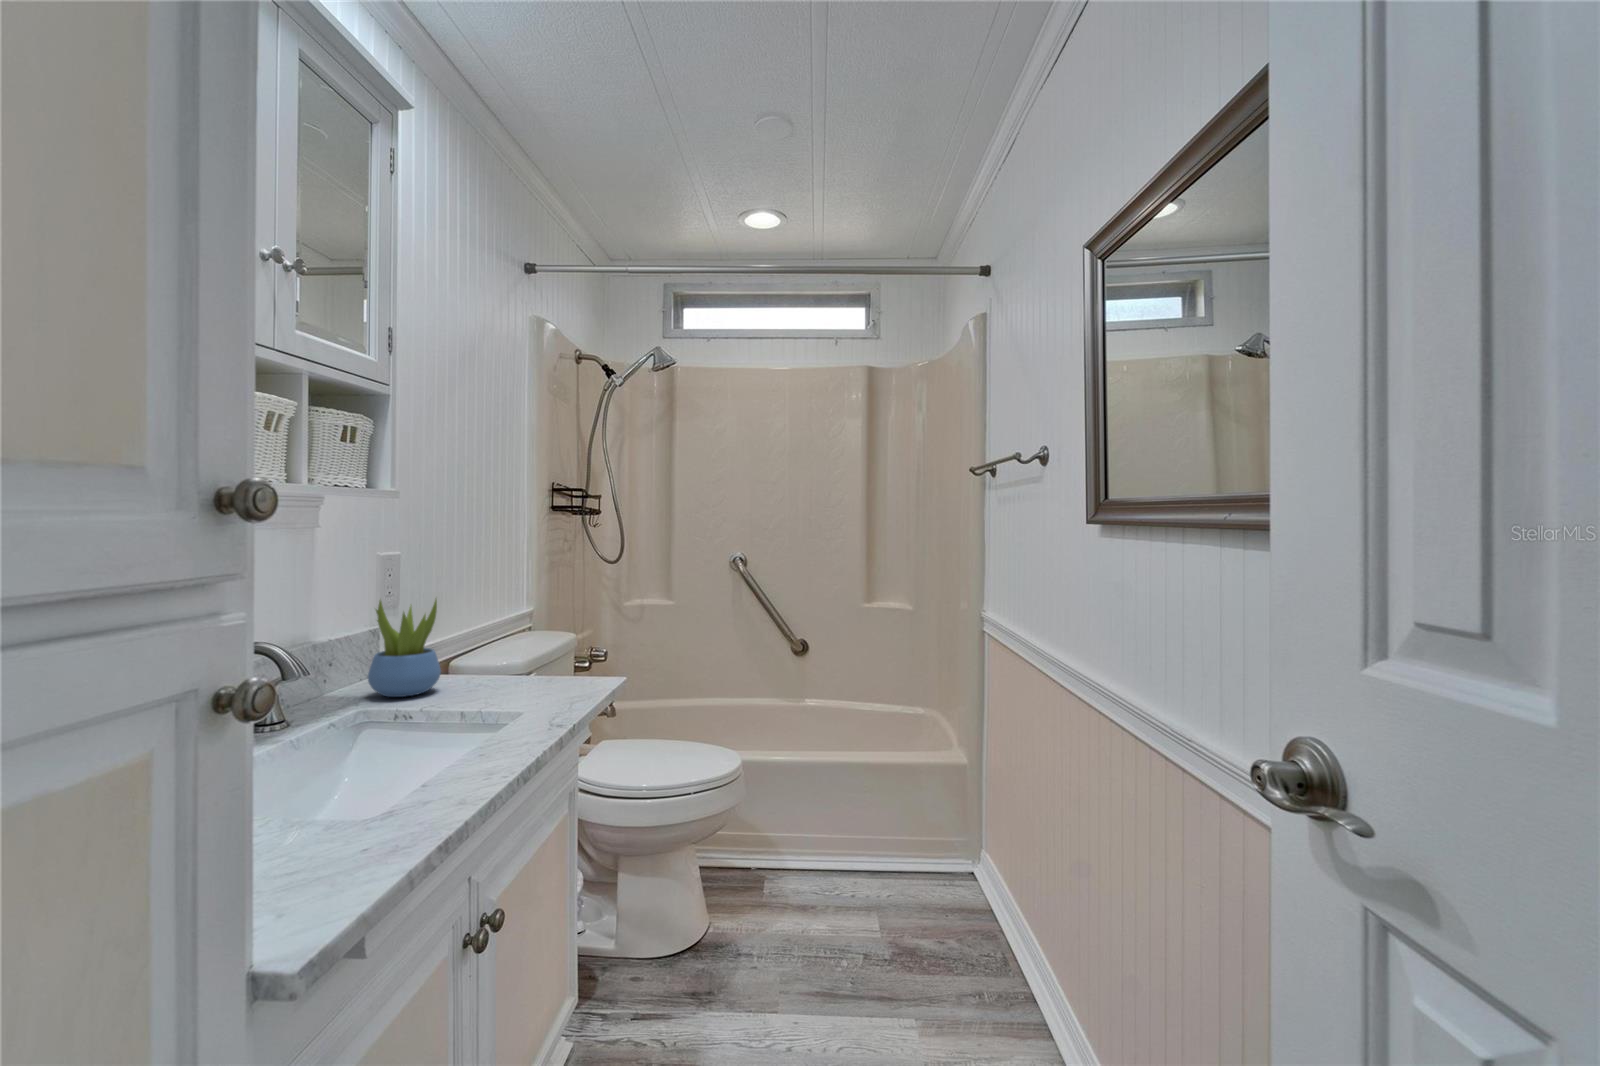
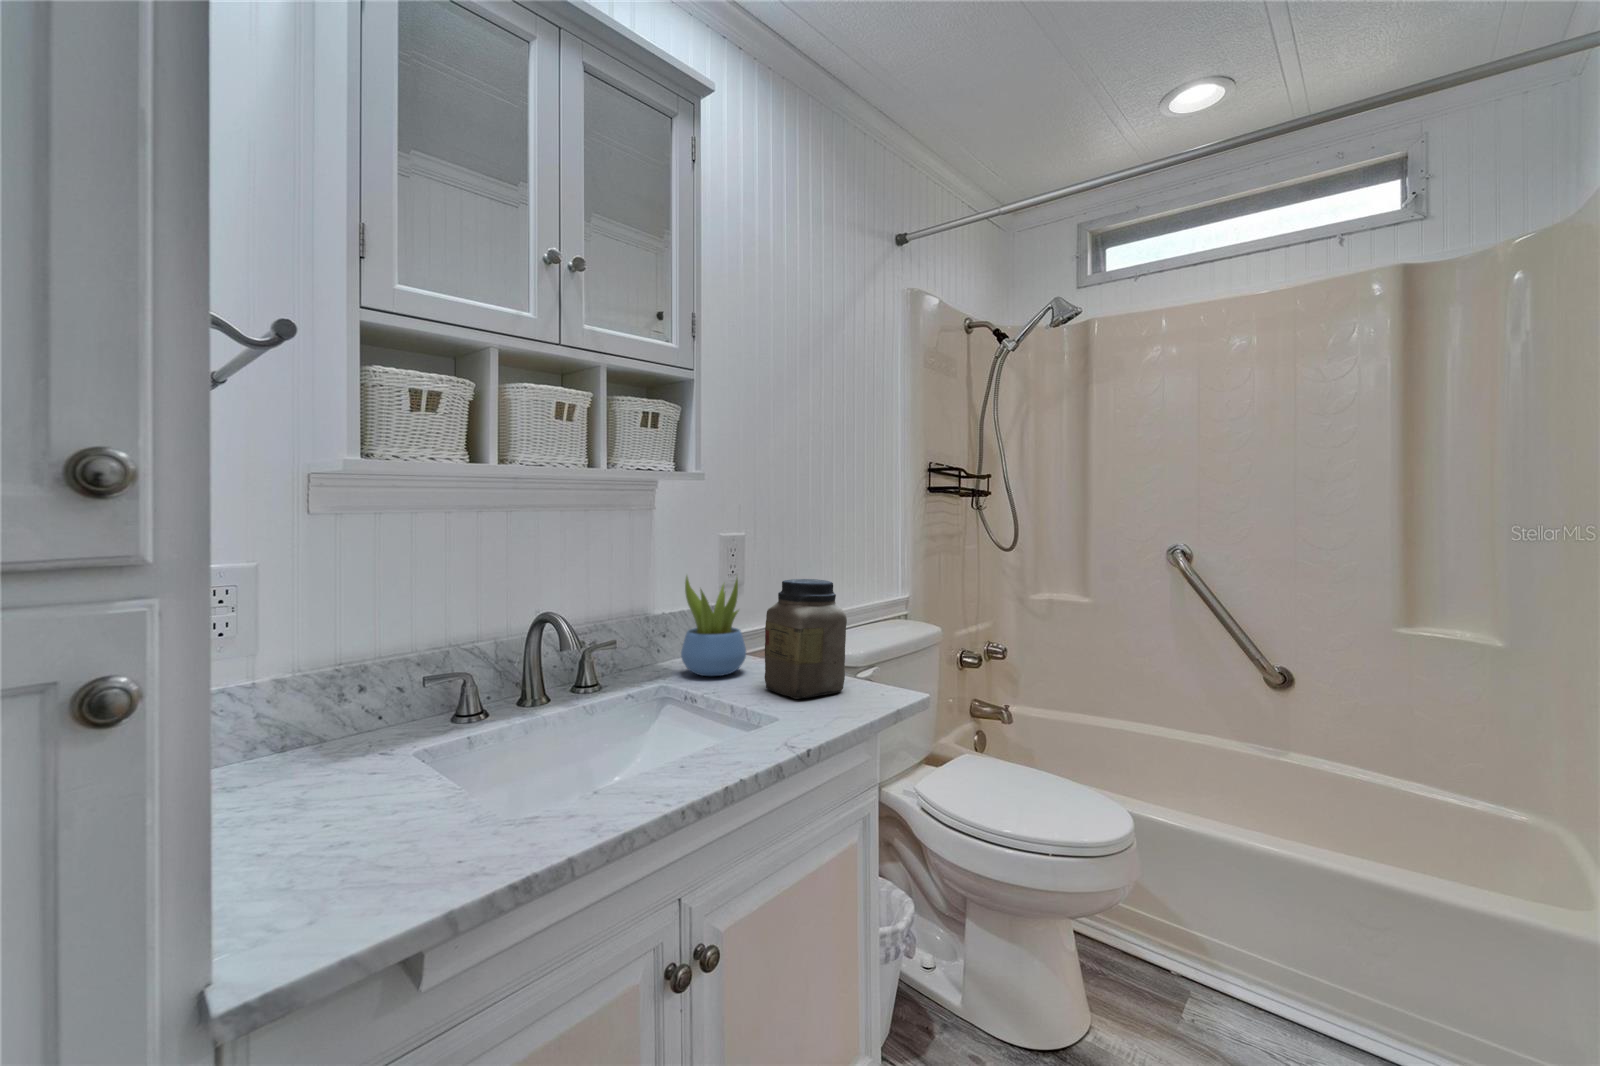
jar: none [478,596,556,700] -> present [765,579,847,699]

